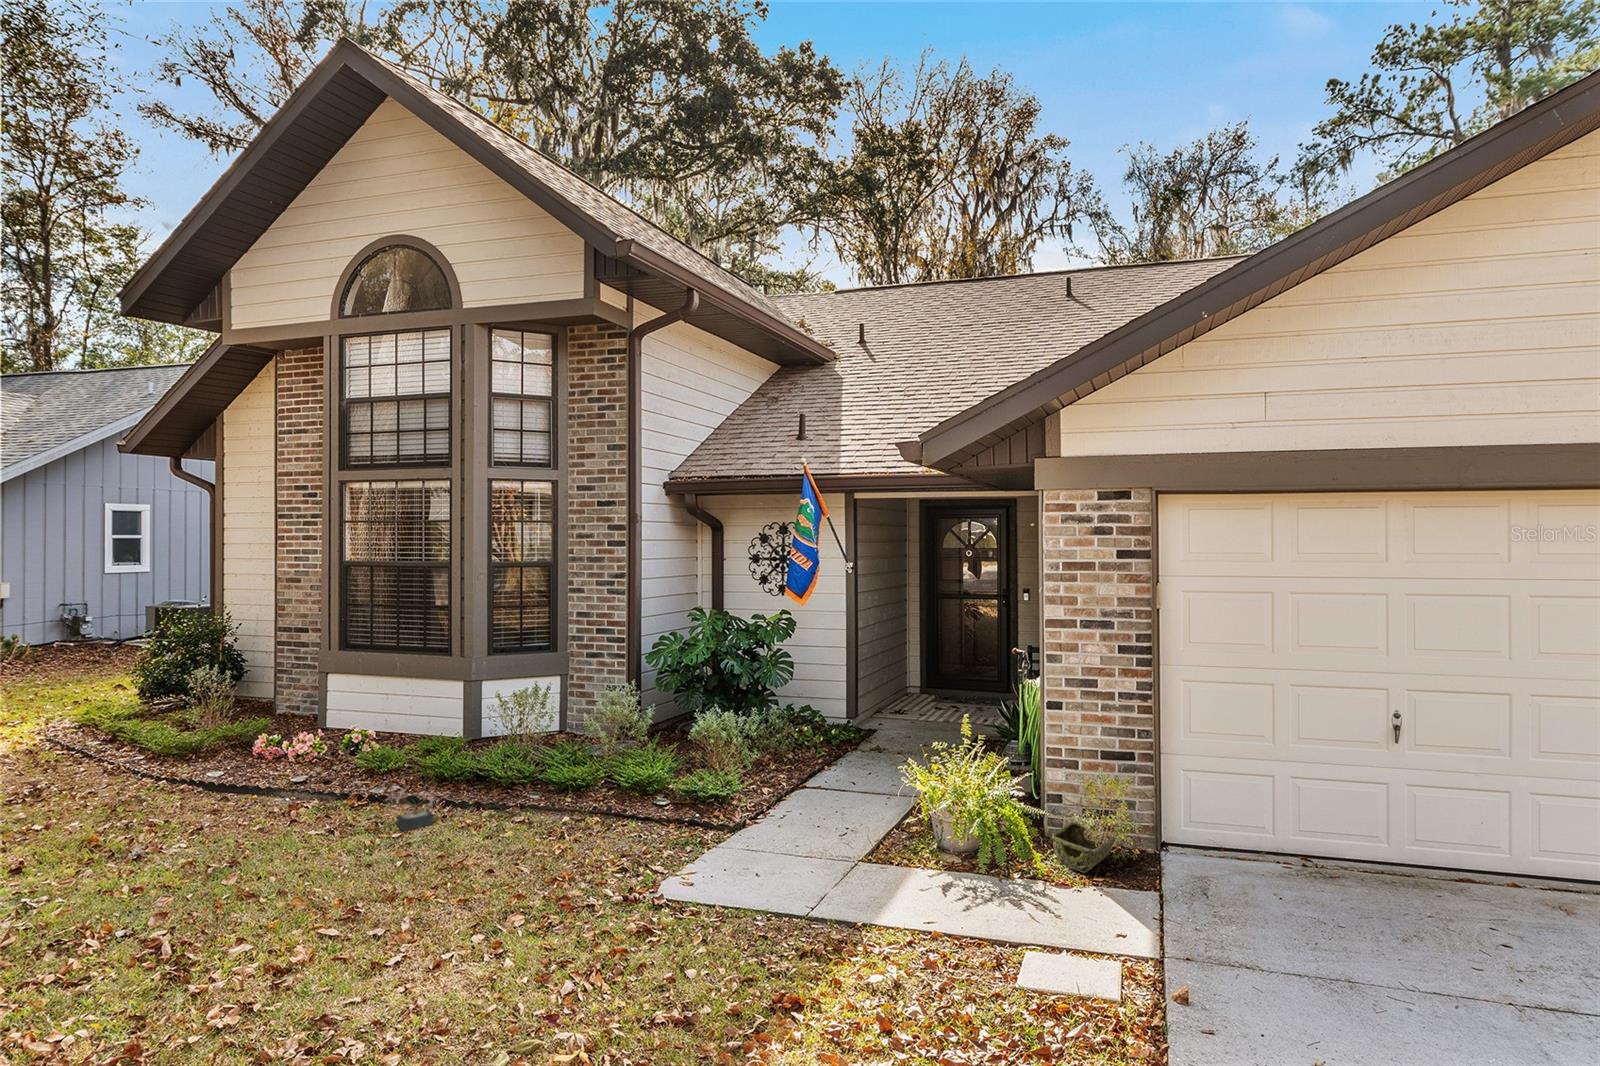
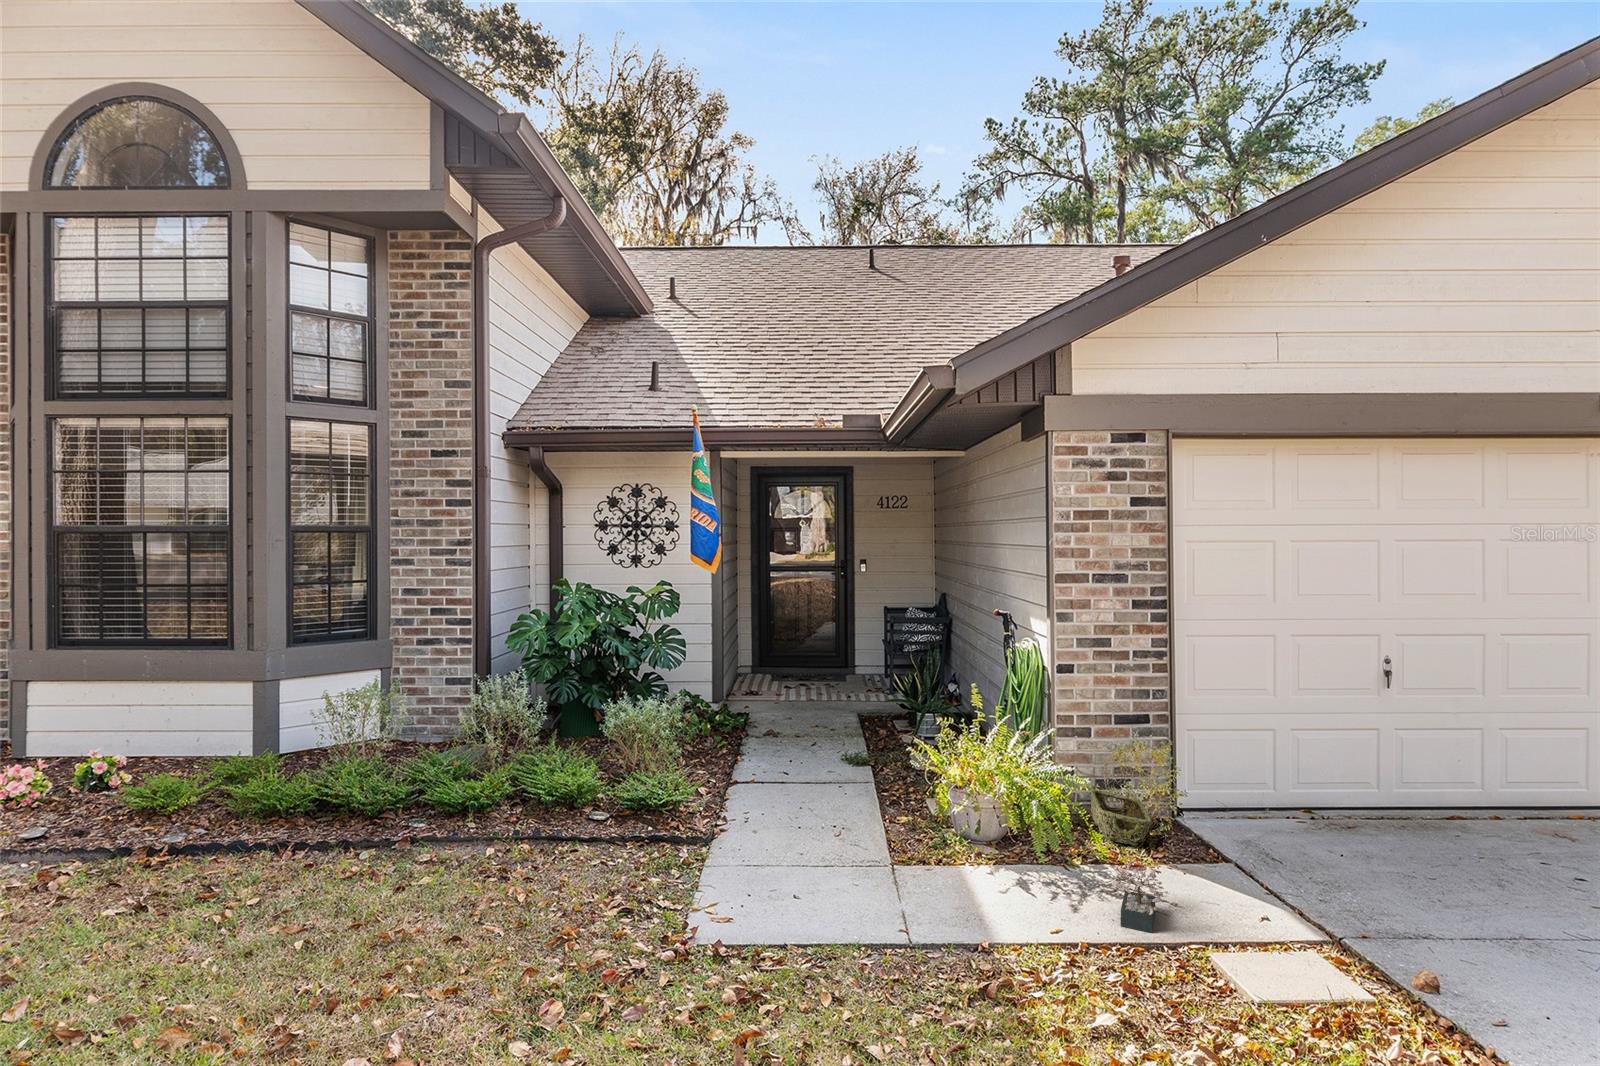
decorative plant: present [386,788,438,830] -> present [1112,861,1168,933]

